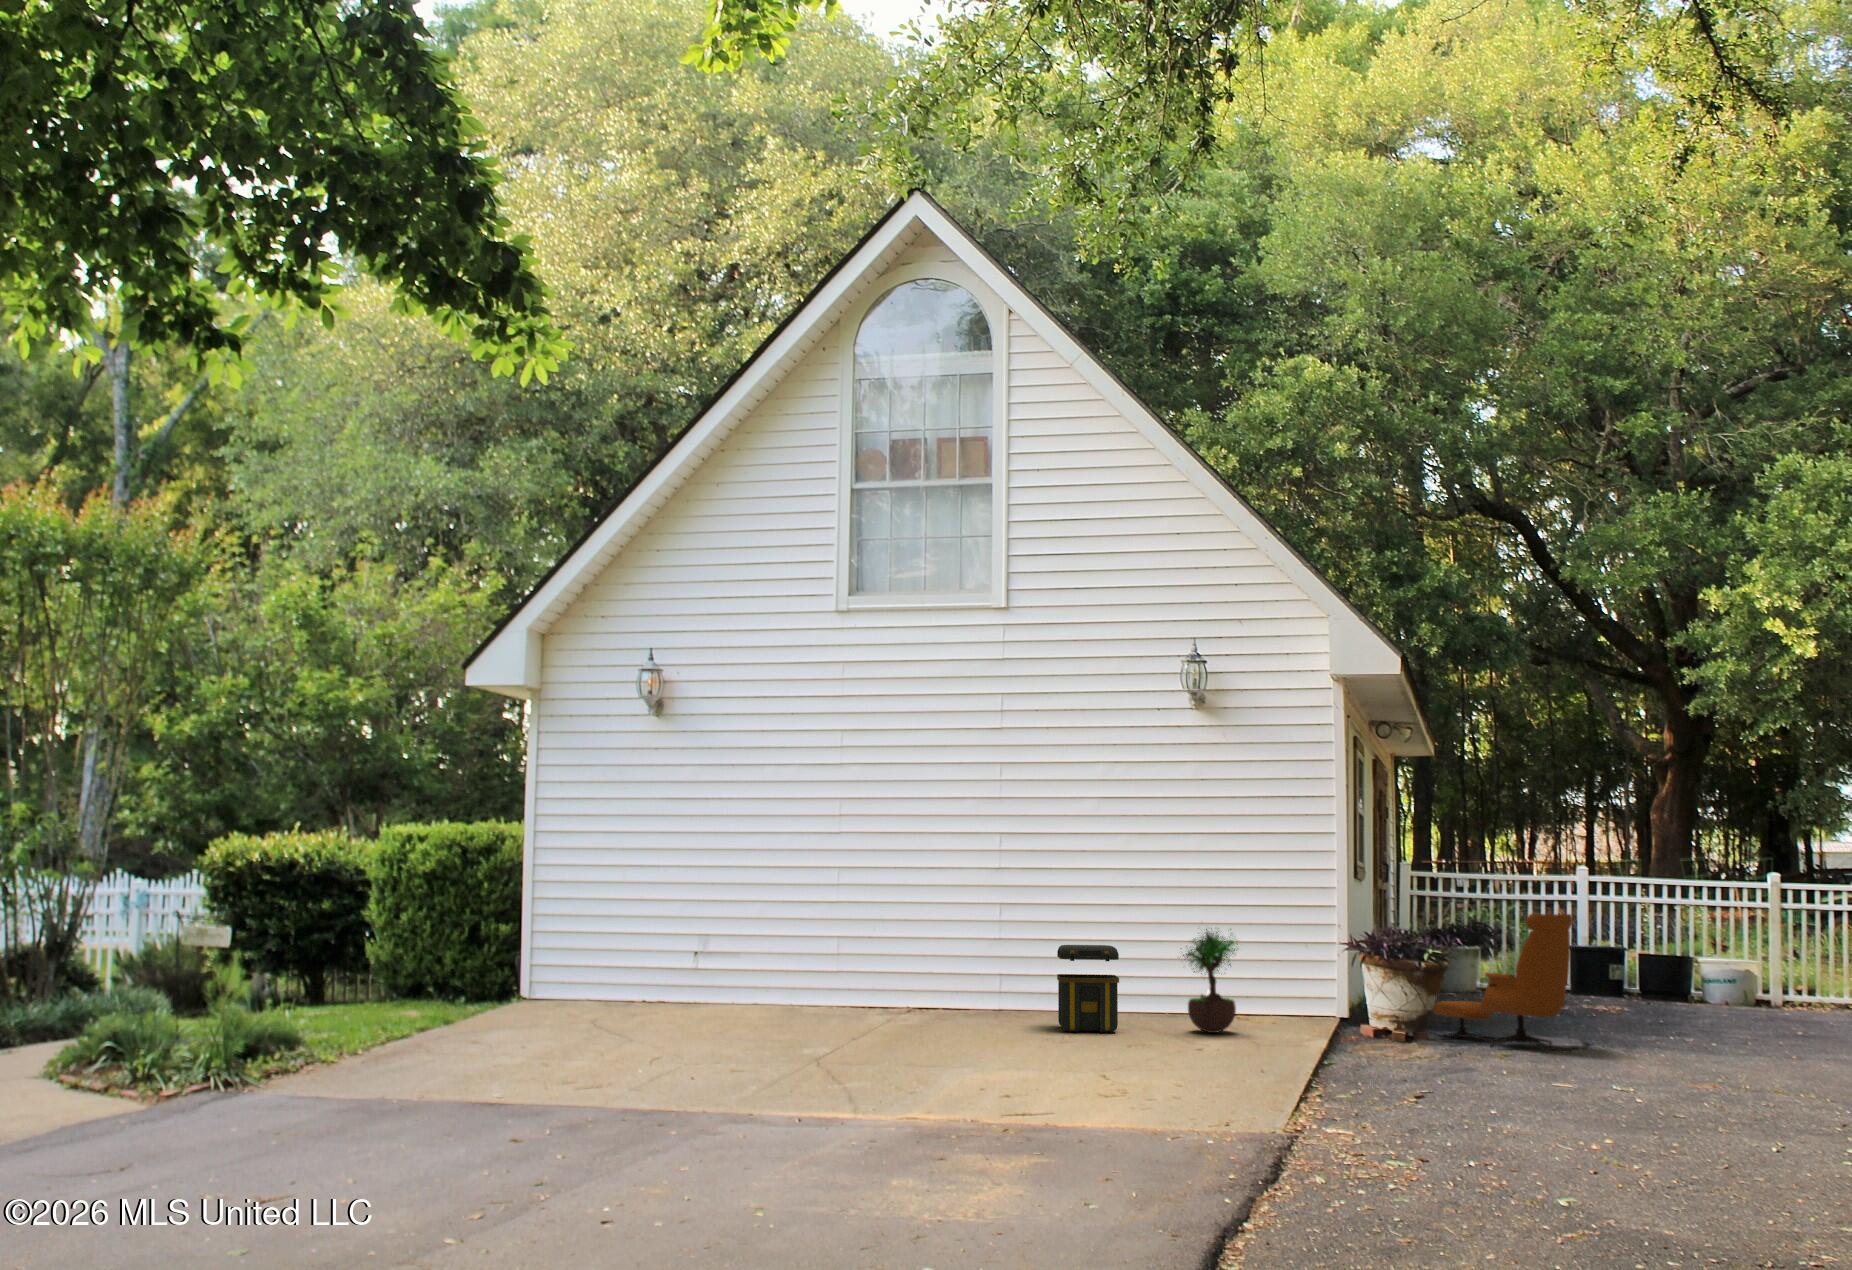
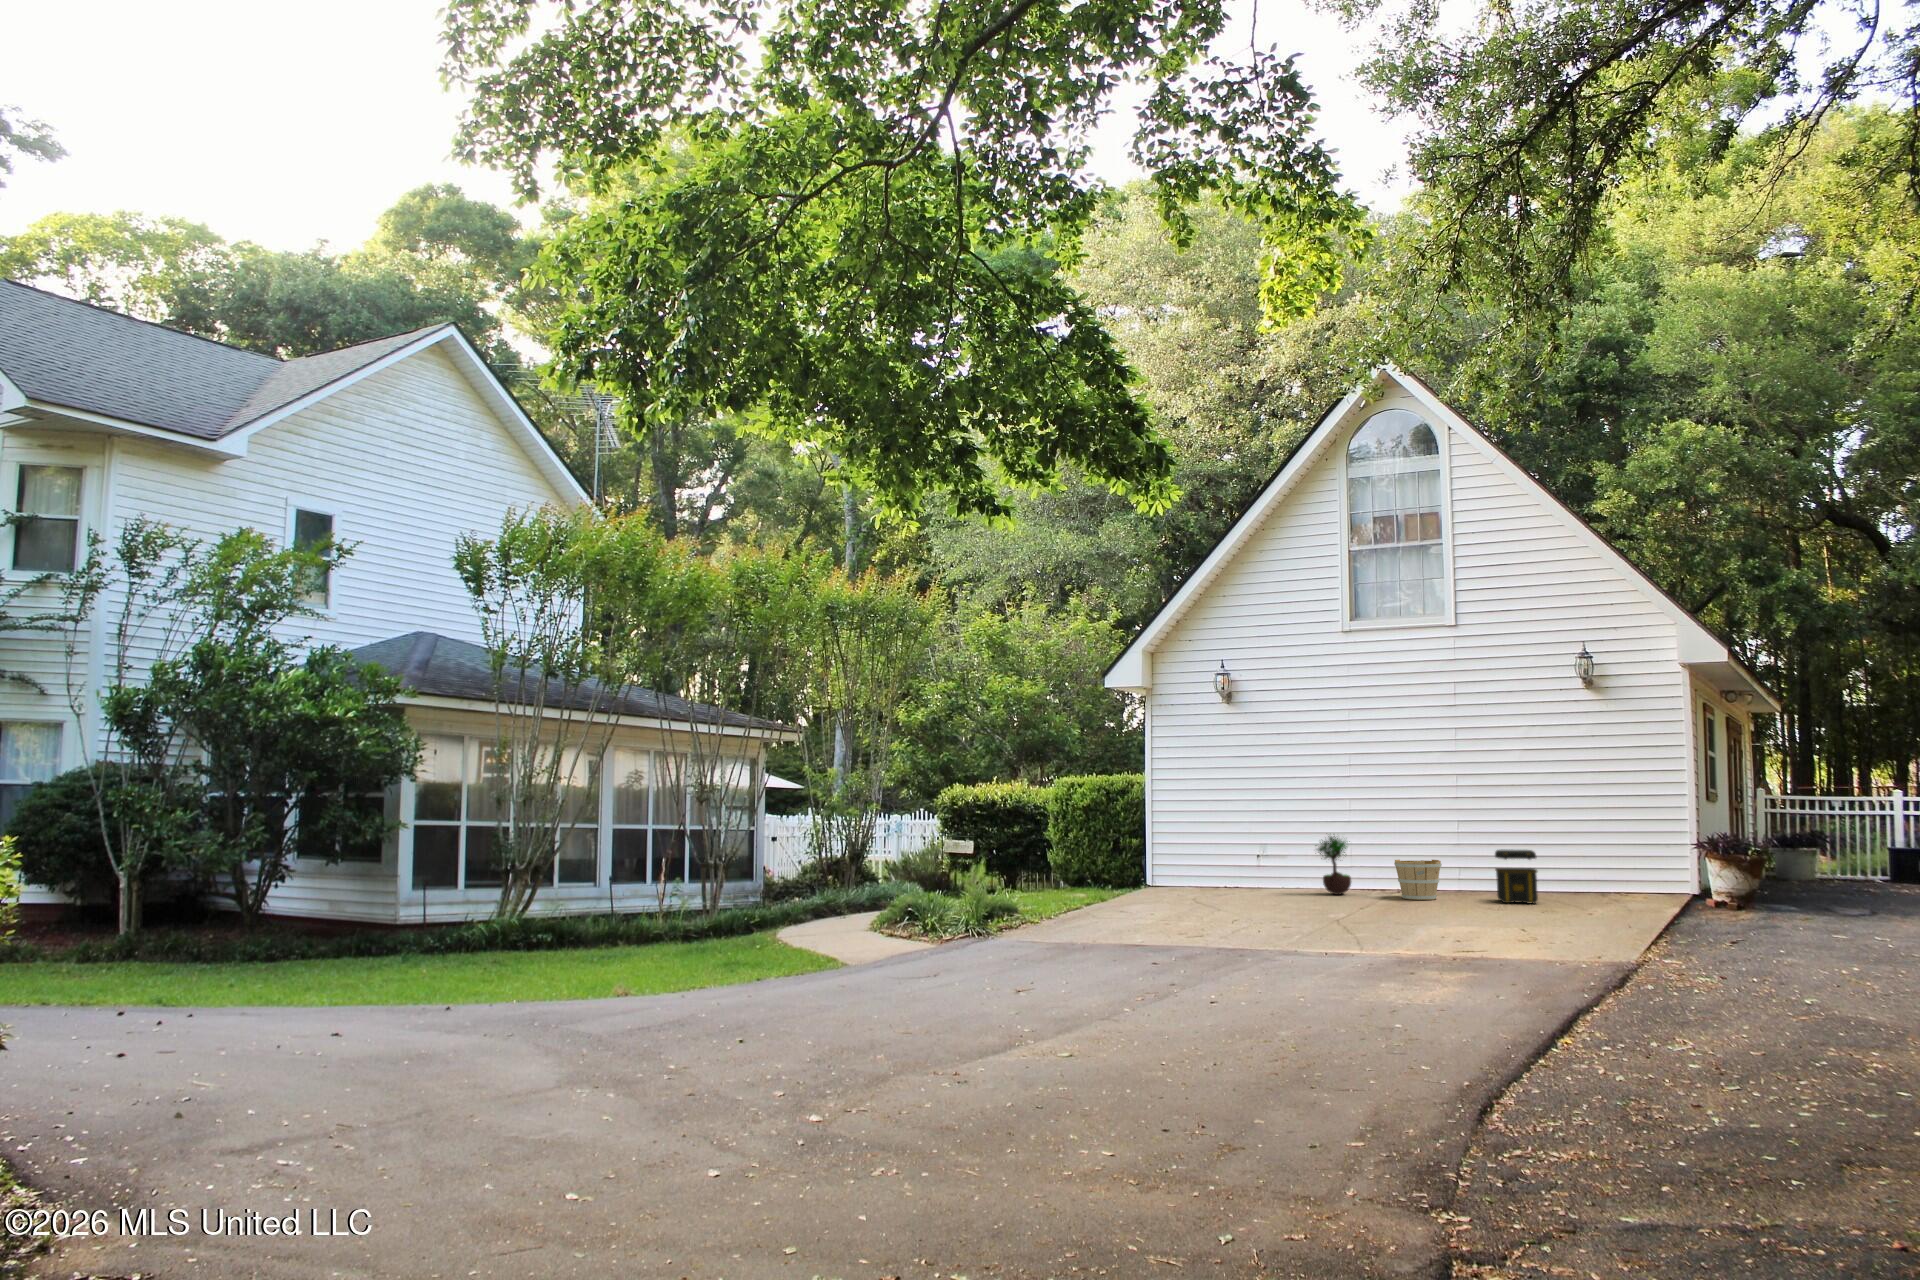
lounge chair: present [1434,914,1573,1050] -> none [1757,828,1854,916]
potted tree: present [1180,928,1238,1033] -> present [1315,836,1351,895]
wooden bucket: none [904,960,976,1027] -> present [1394,860,1442,900]

